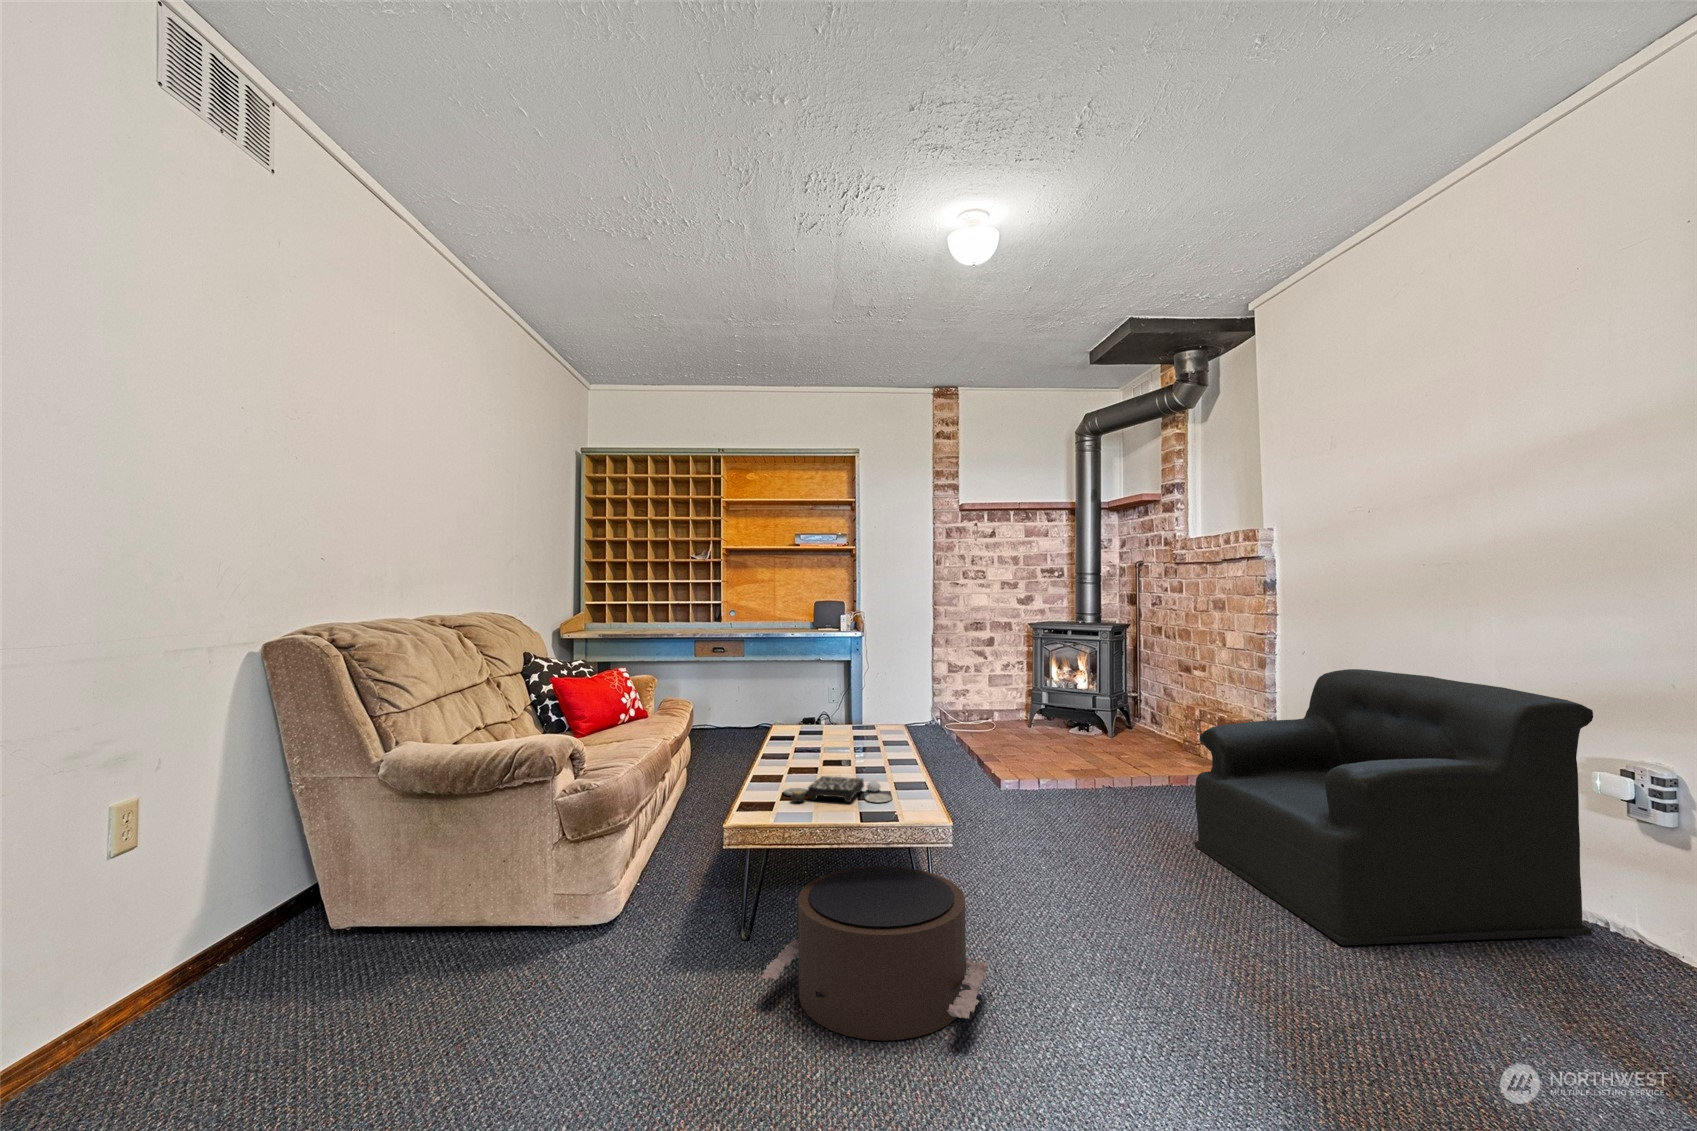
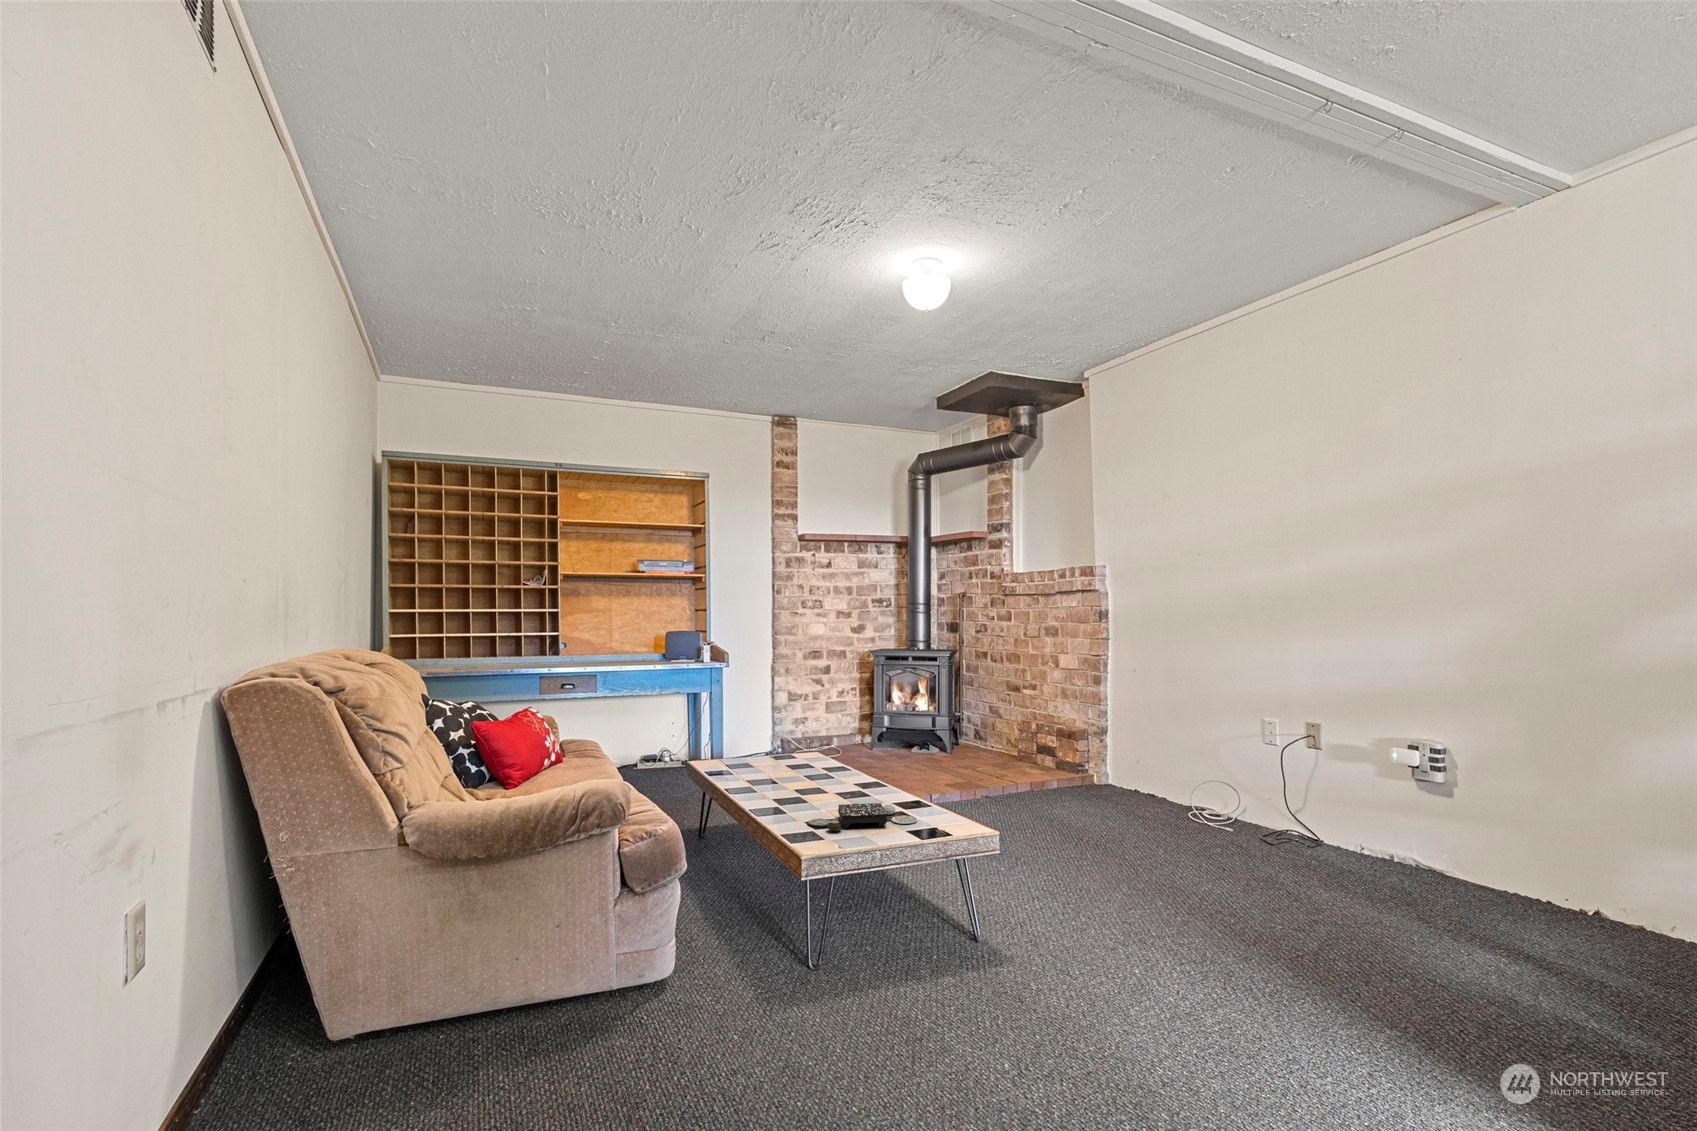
armchair: present [1194,669,1593,945] -> none [1098,682,1387,897]
pouf: present [761,866,988,1040] -> none [881,880,1091,1038]

